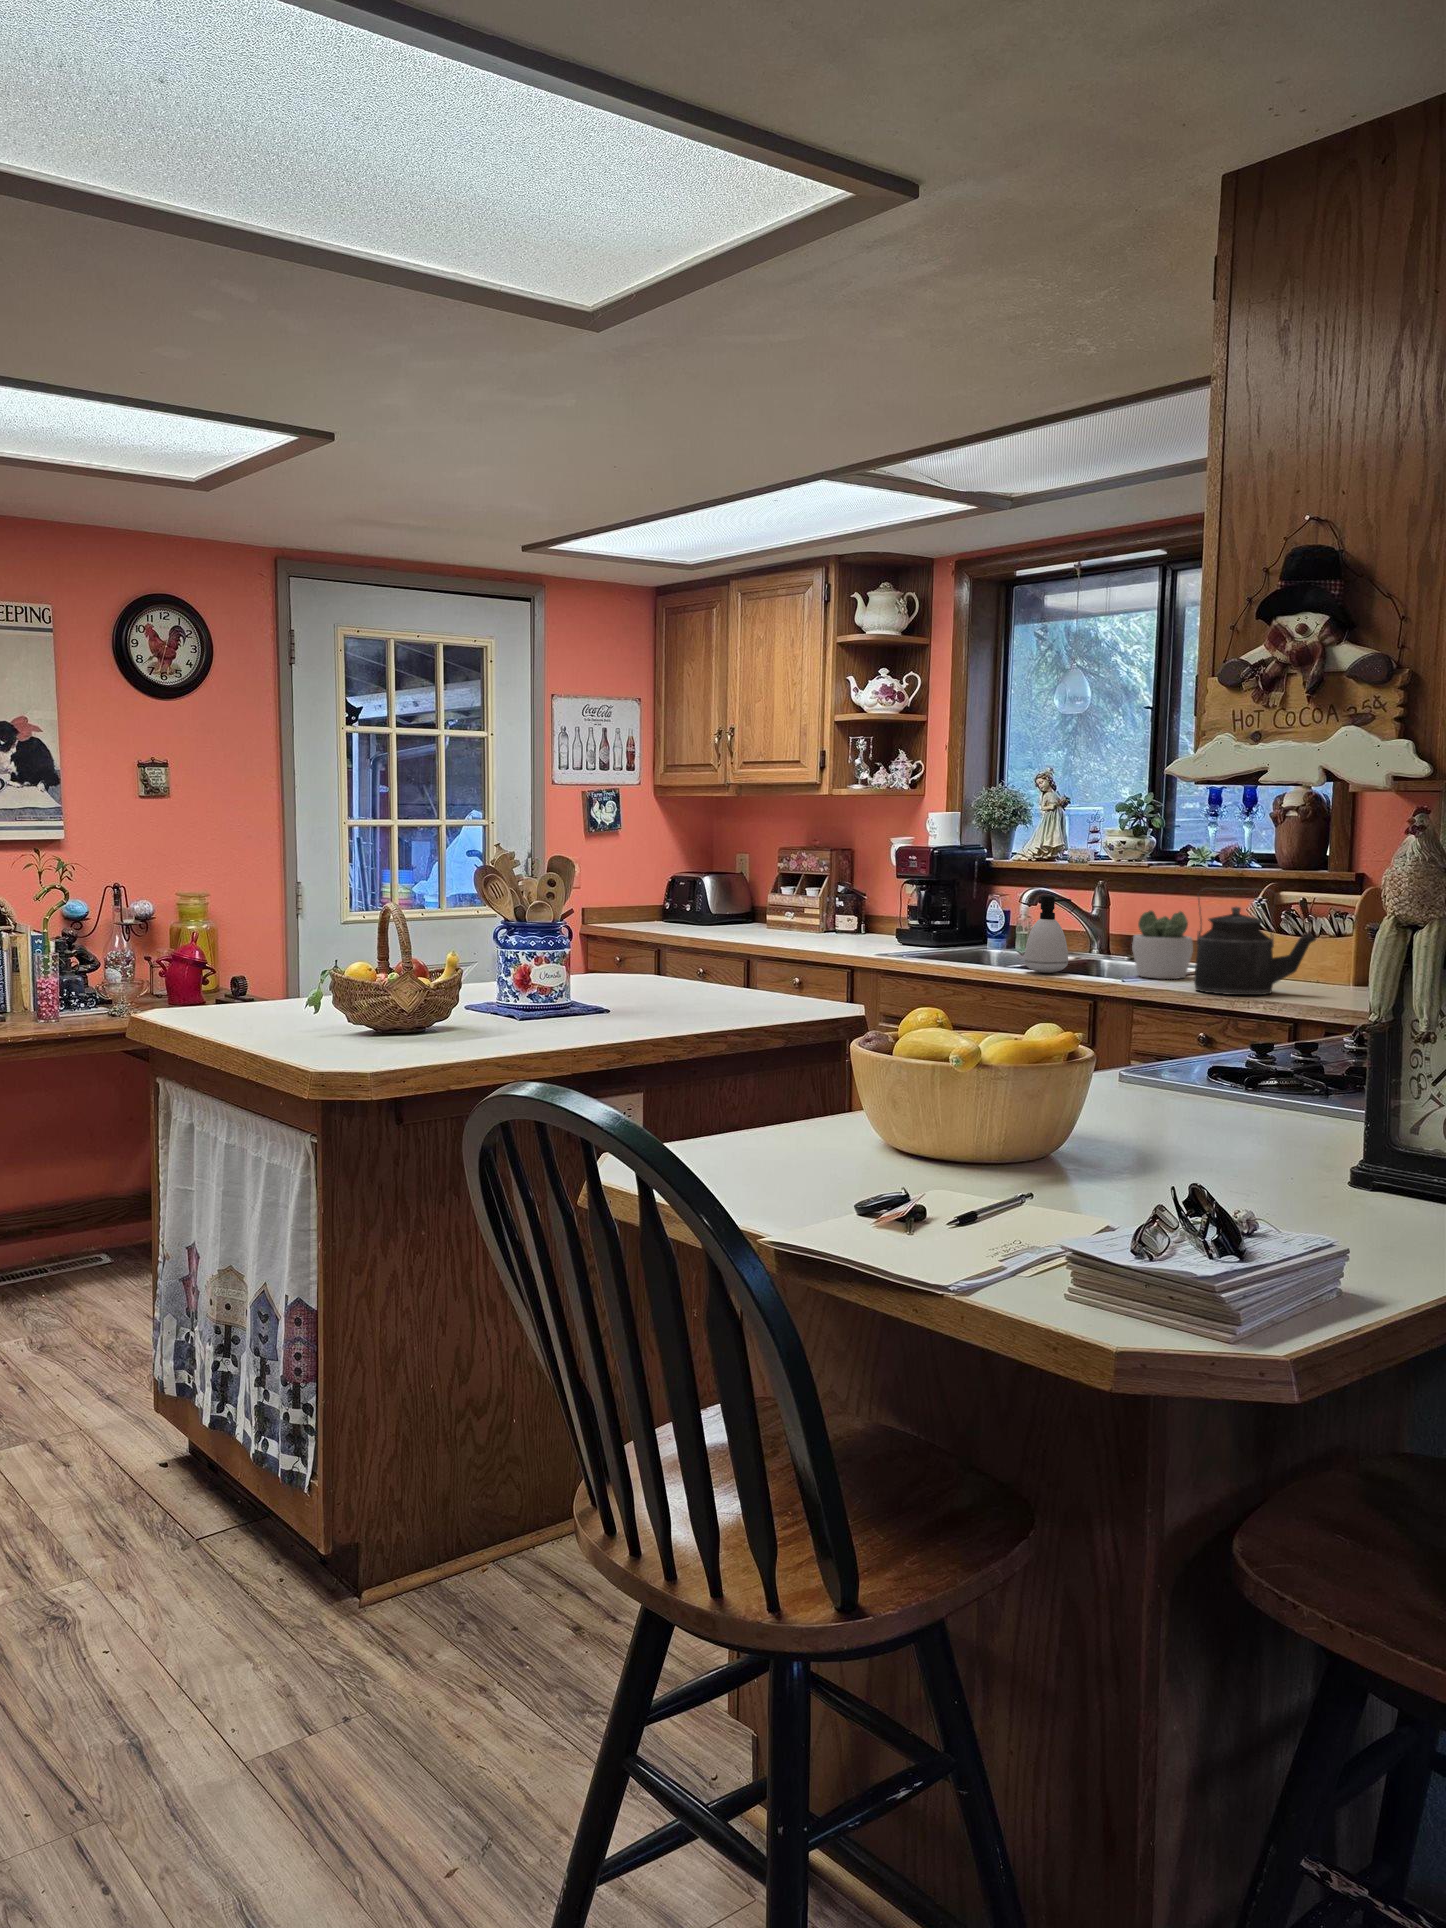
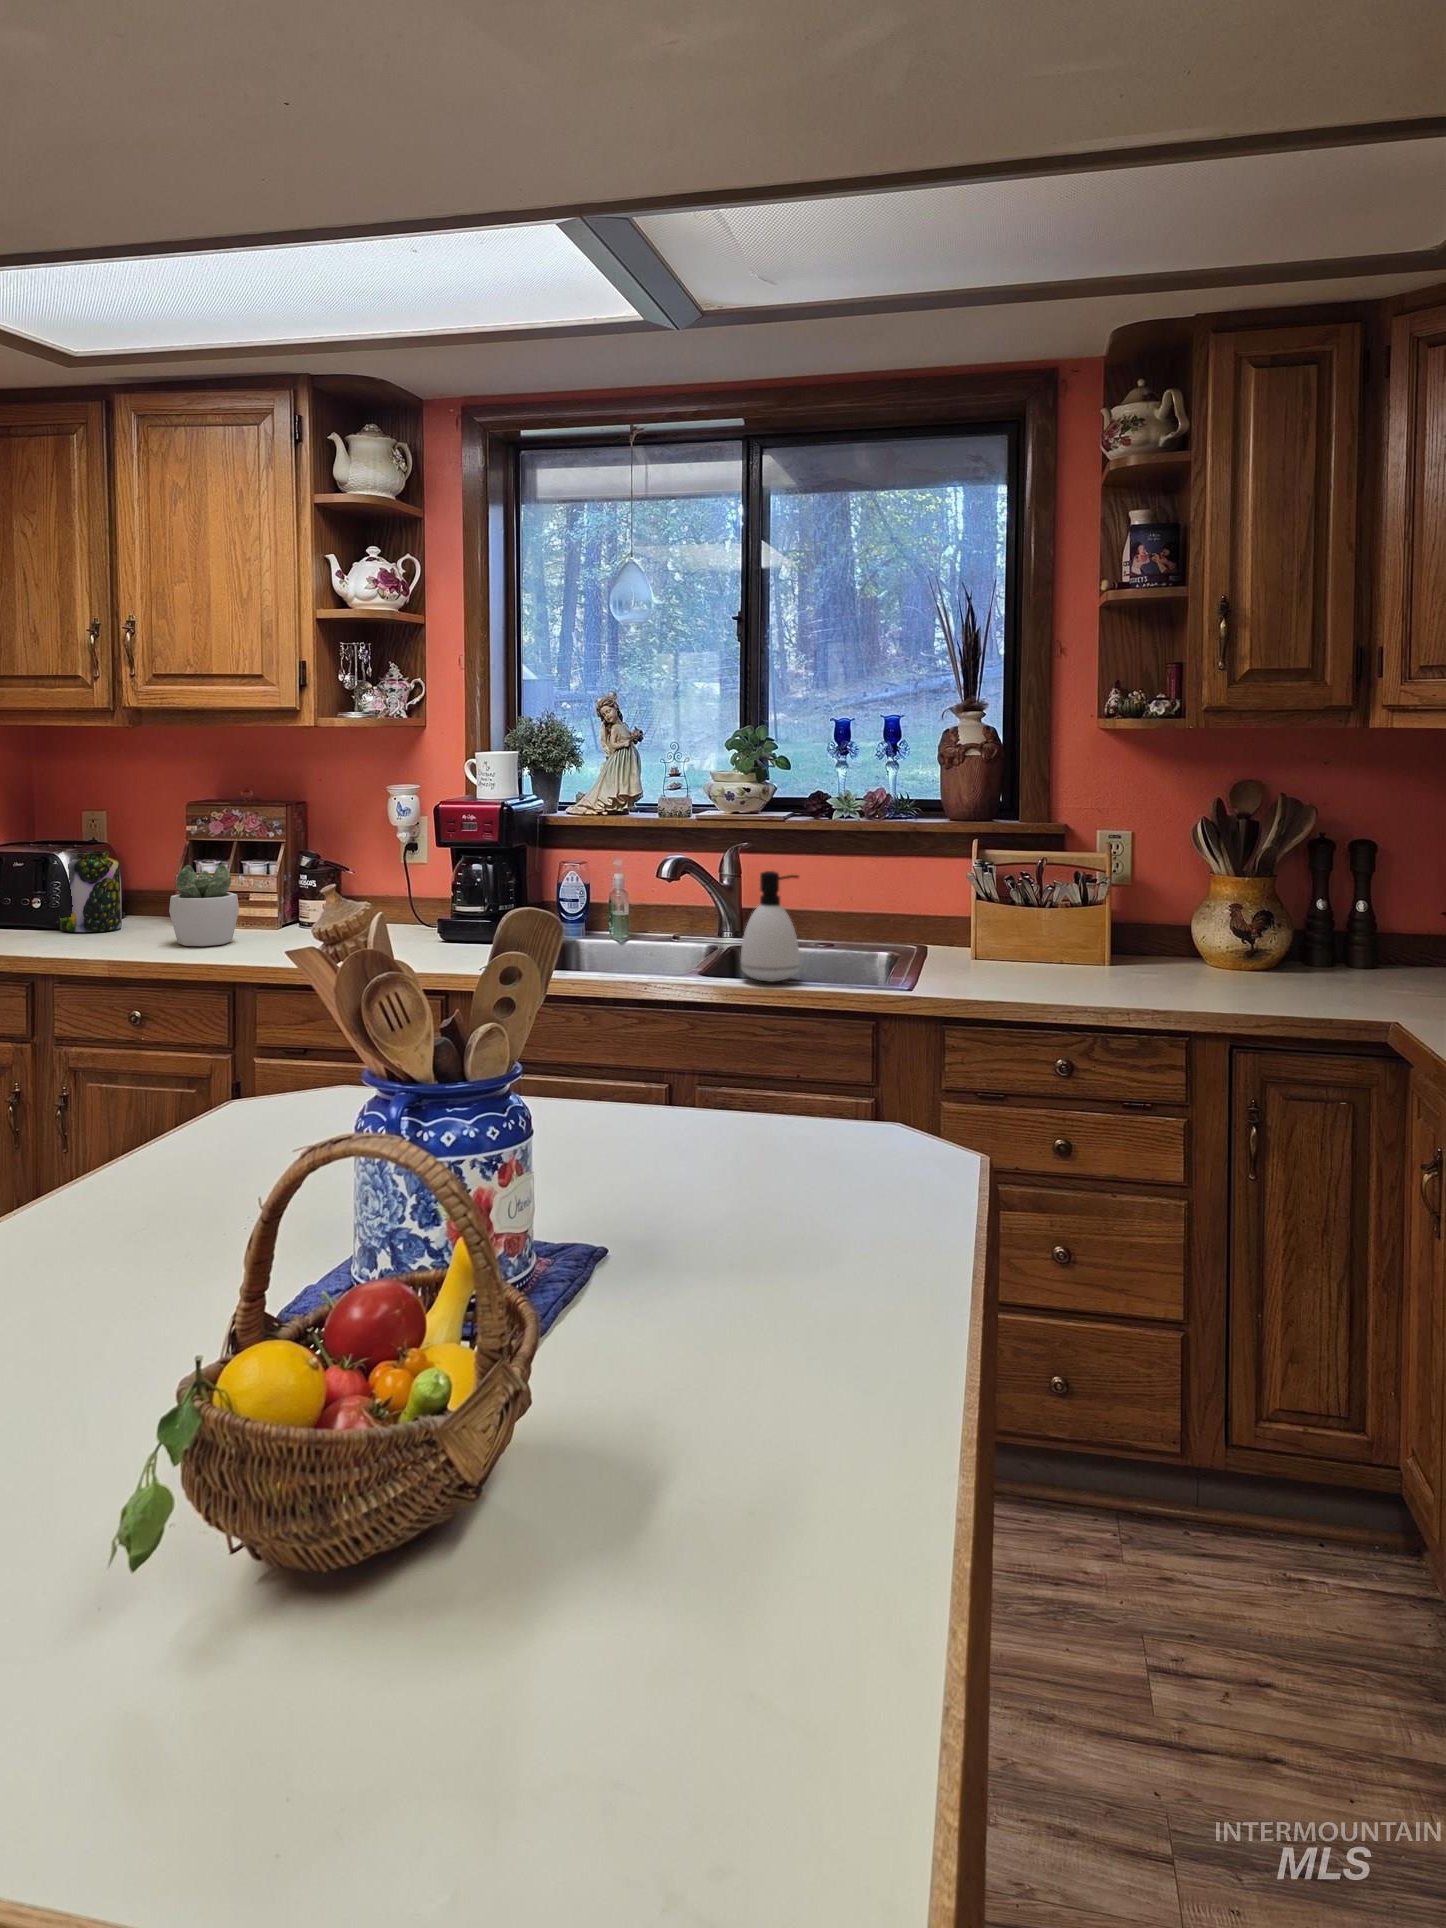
jar: none [707,875,743,926] -> present [60,851,122,932]
kettle: present [1194,888,1316,995] -> none [997,852,1132,996]
succulent plant: present [1132,911,1193,979] -> present [169,864,239,946]

